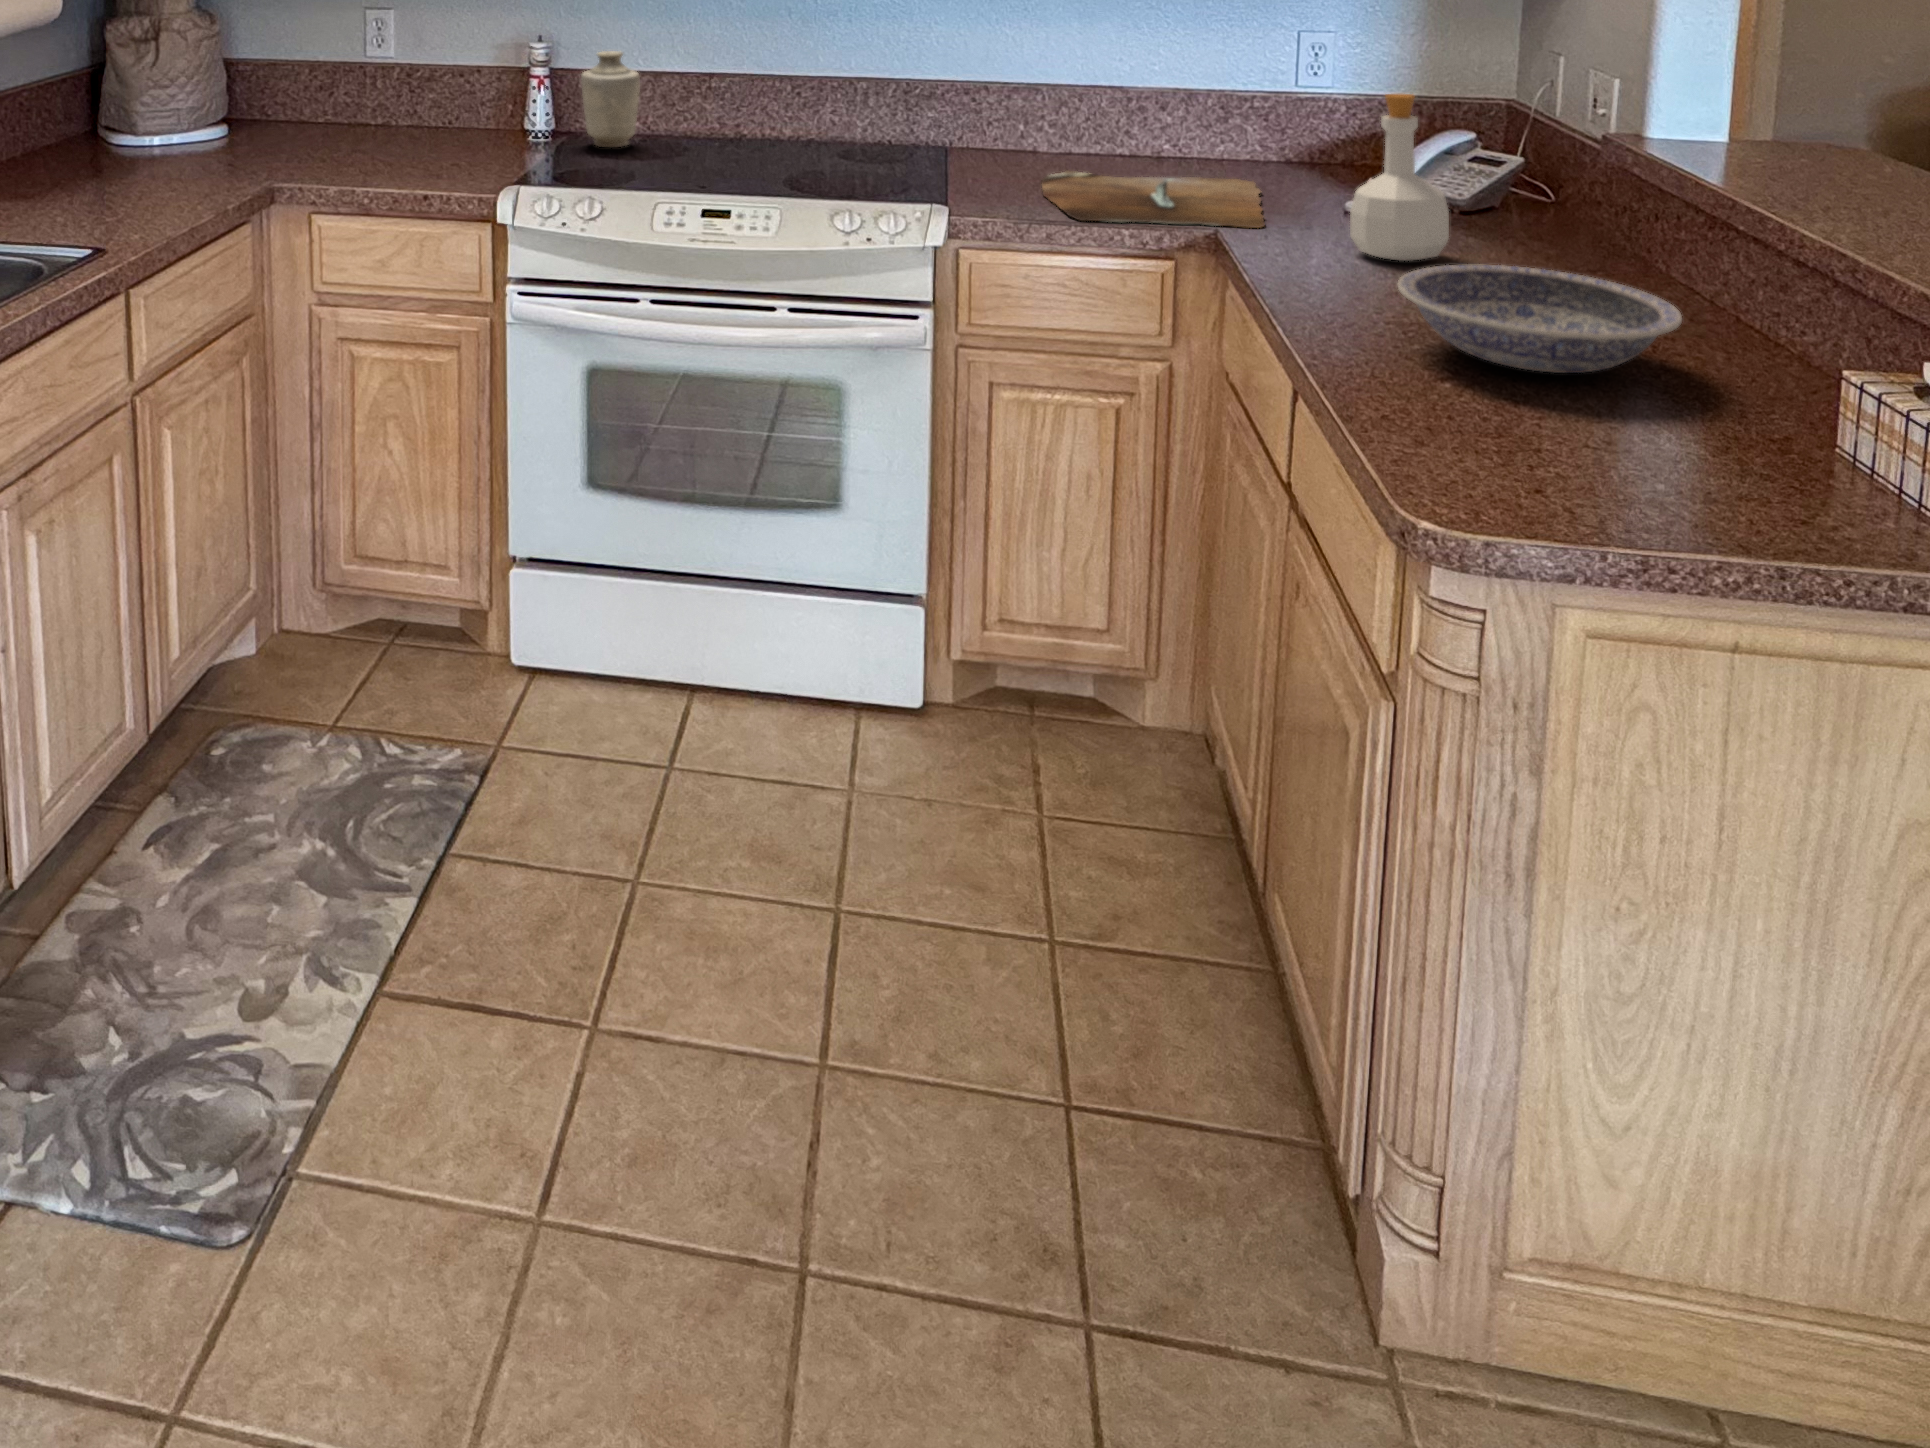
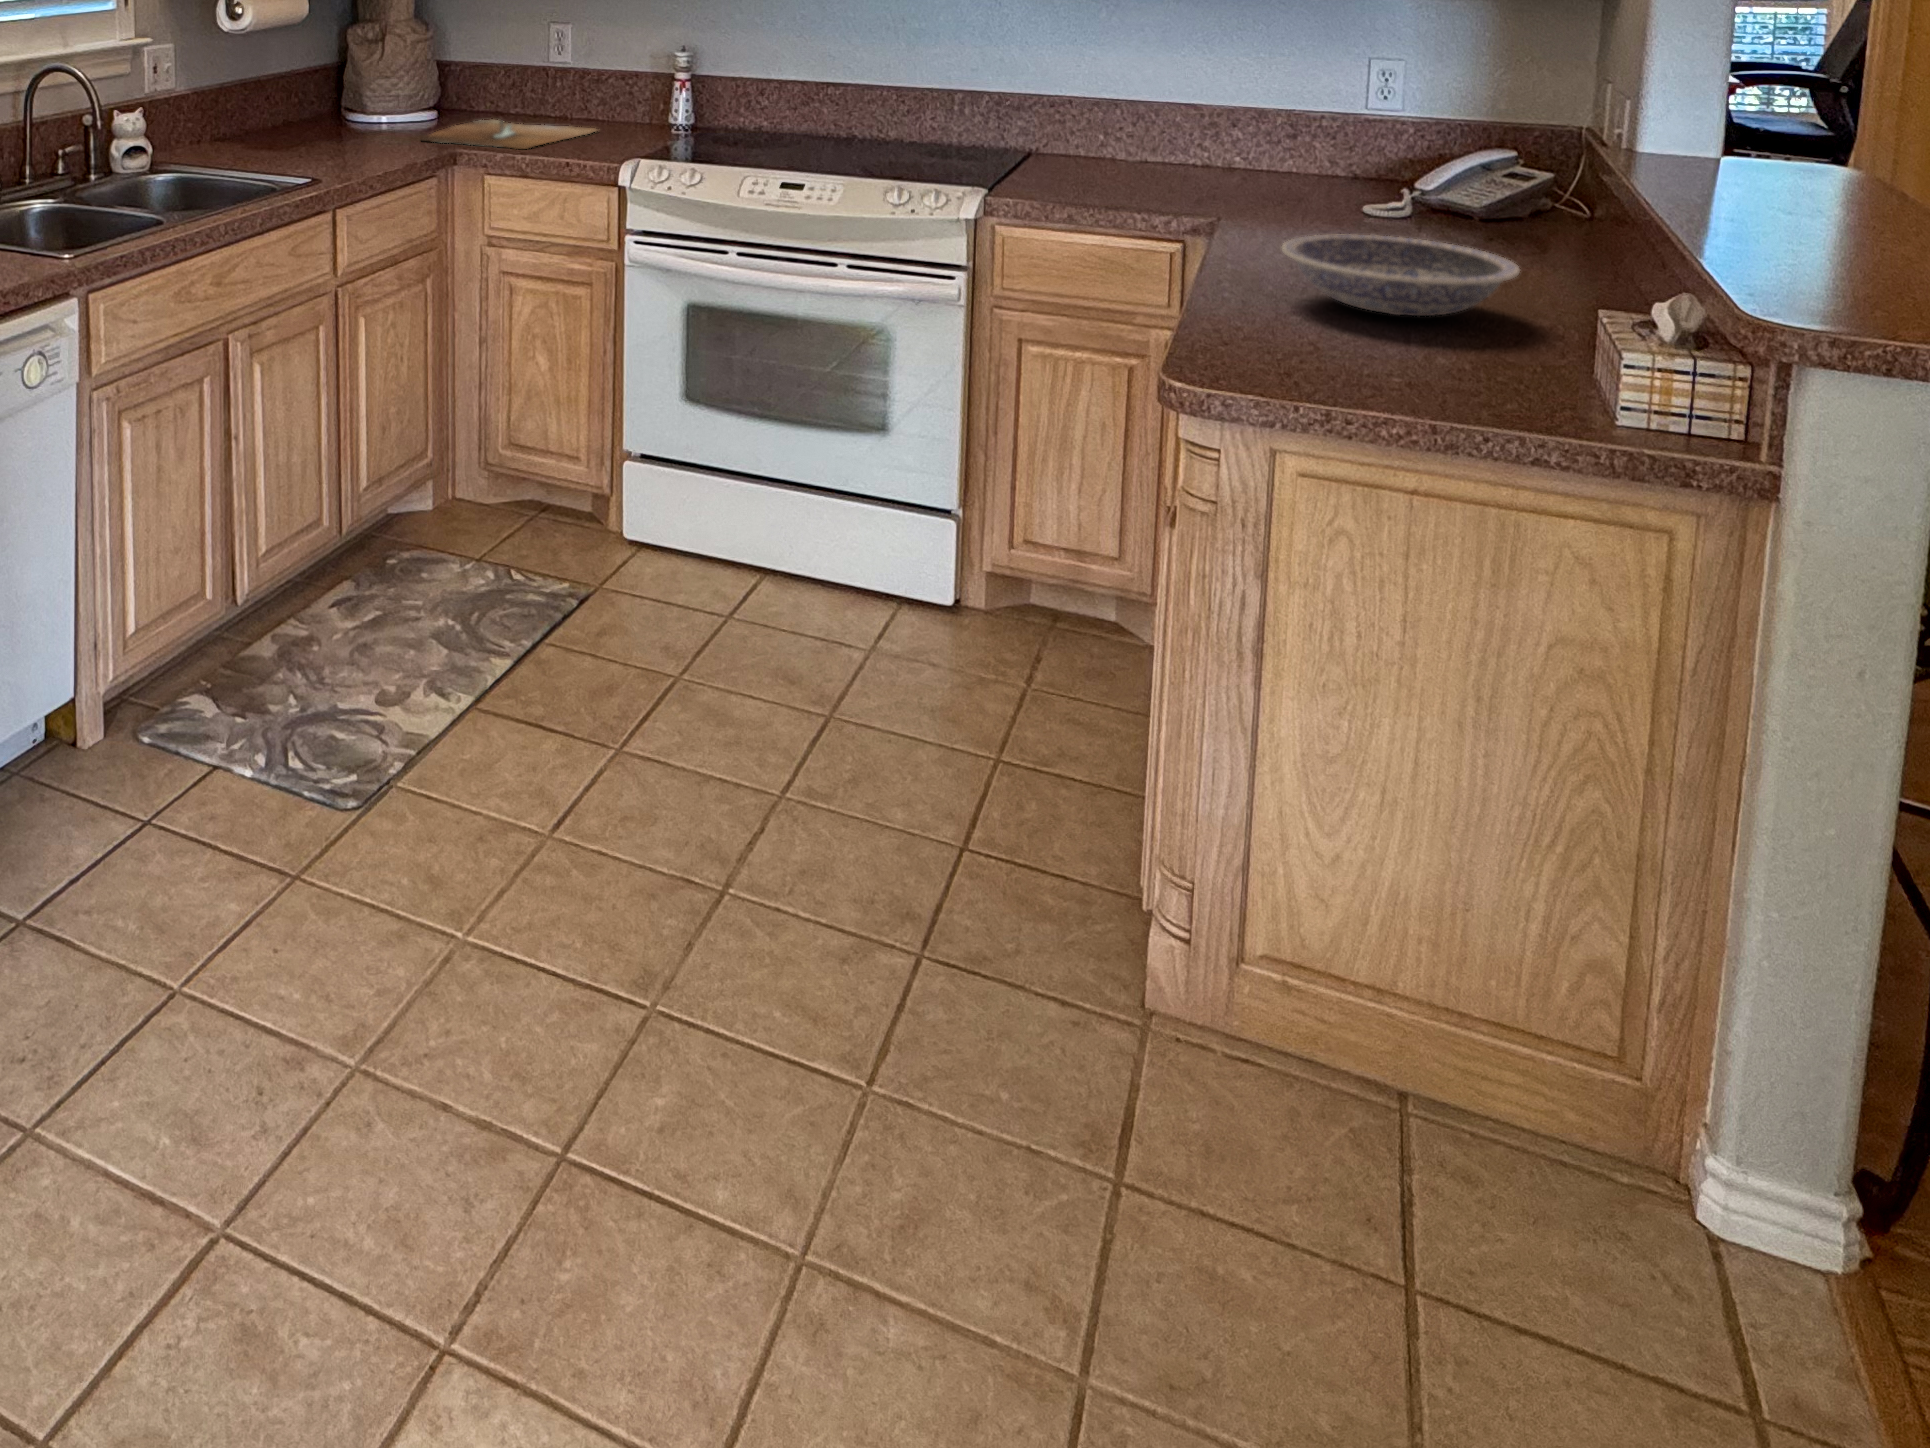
vase: present [581,51,640,147] -> none [716,60,766,140]
bottle: present [1350,94,1449,261] -> none [1326,102,1418,246]
cutting board: present [1041,171,1265,228] -> present [422,119,596,149]

